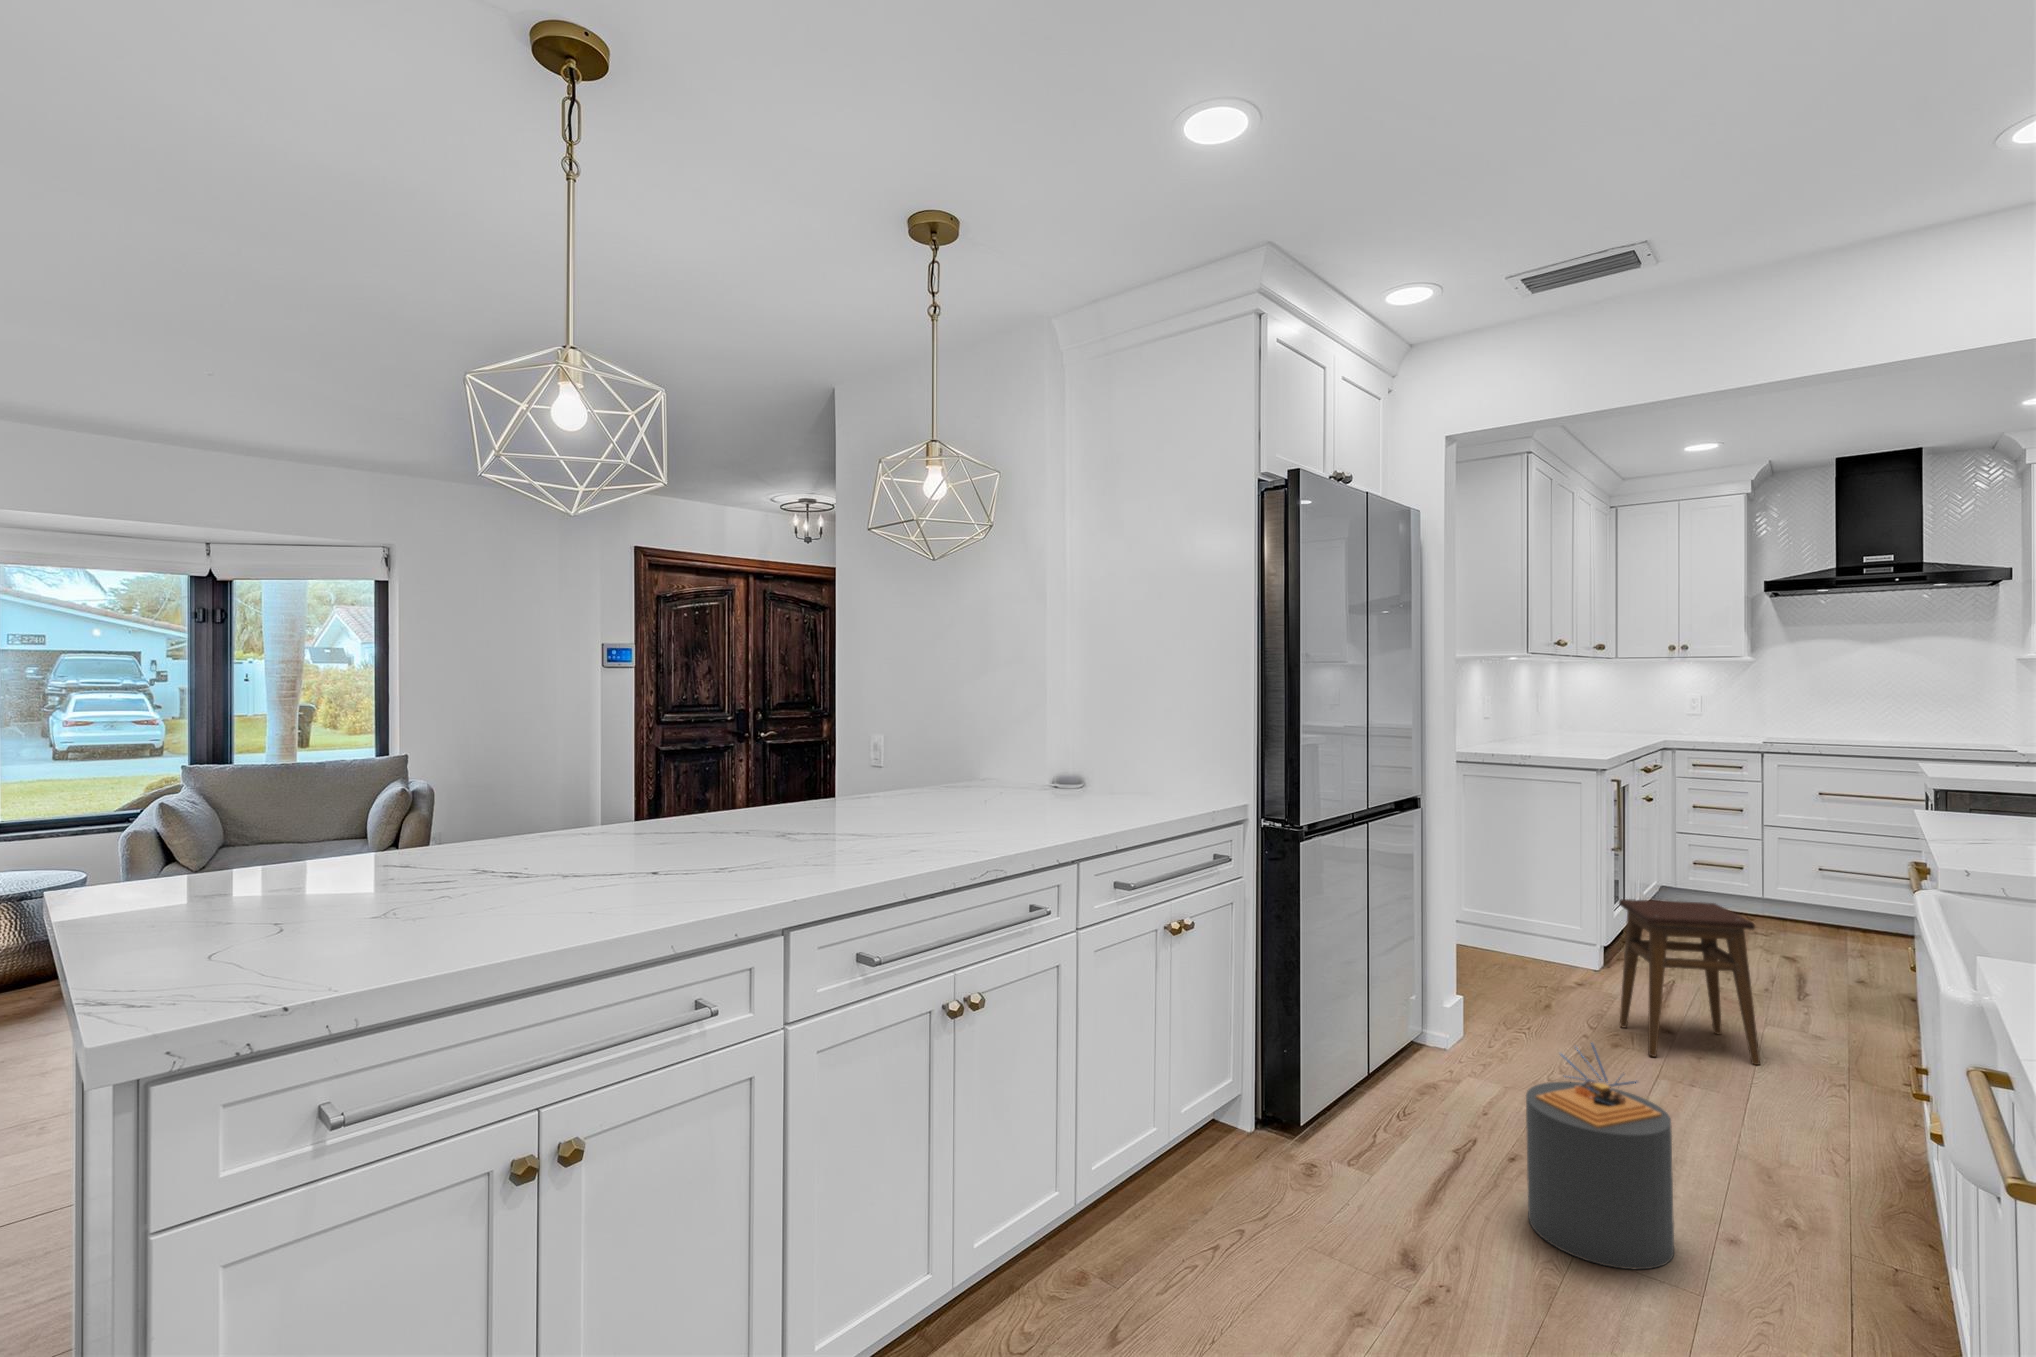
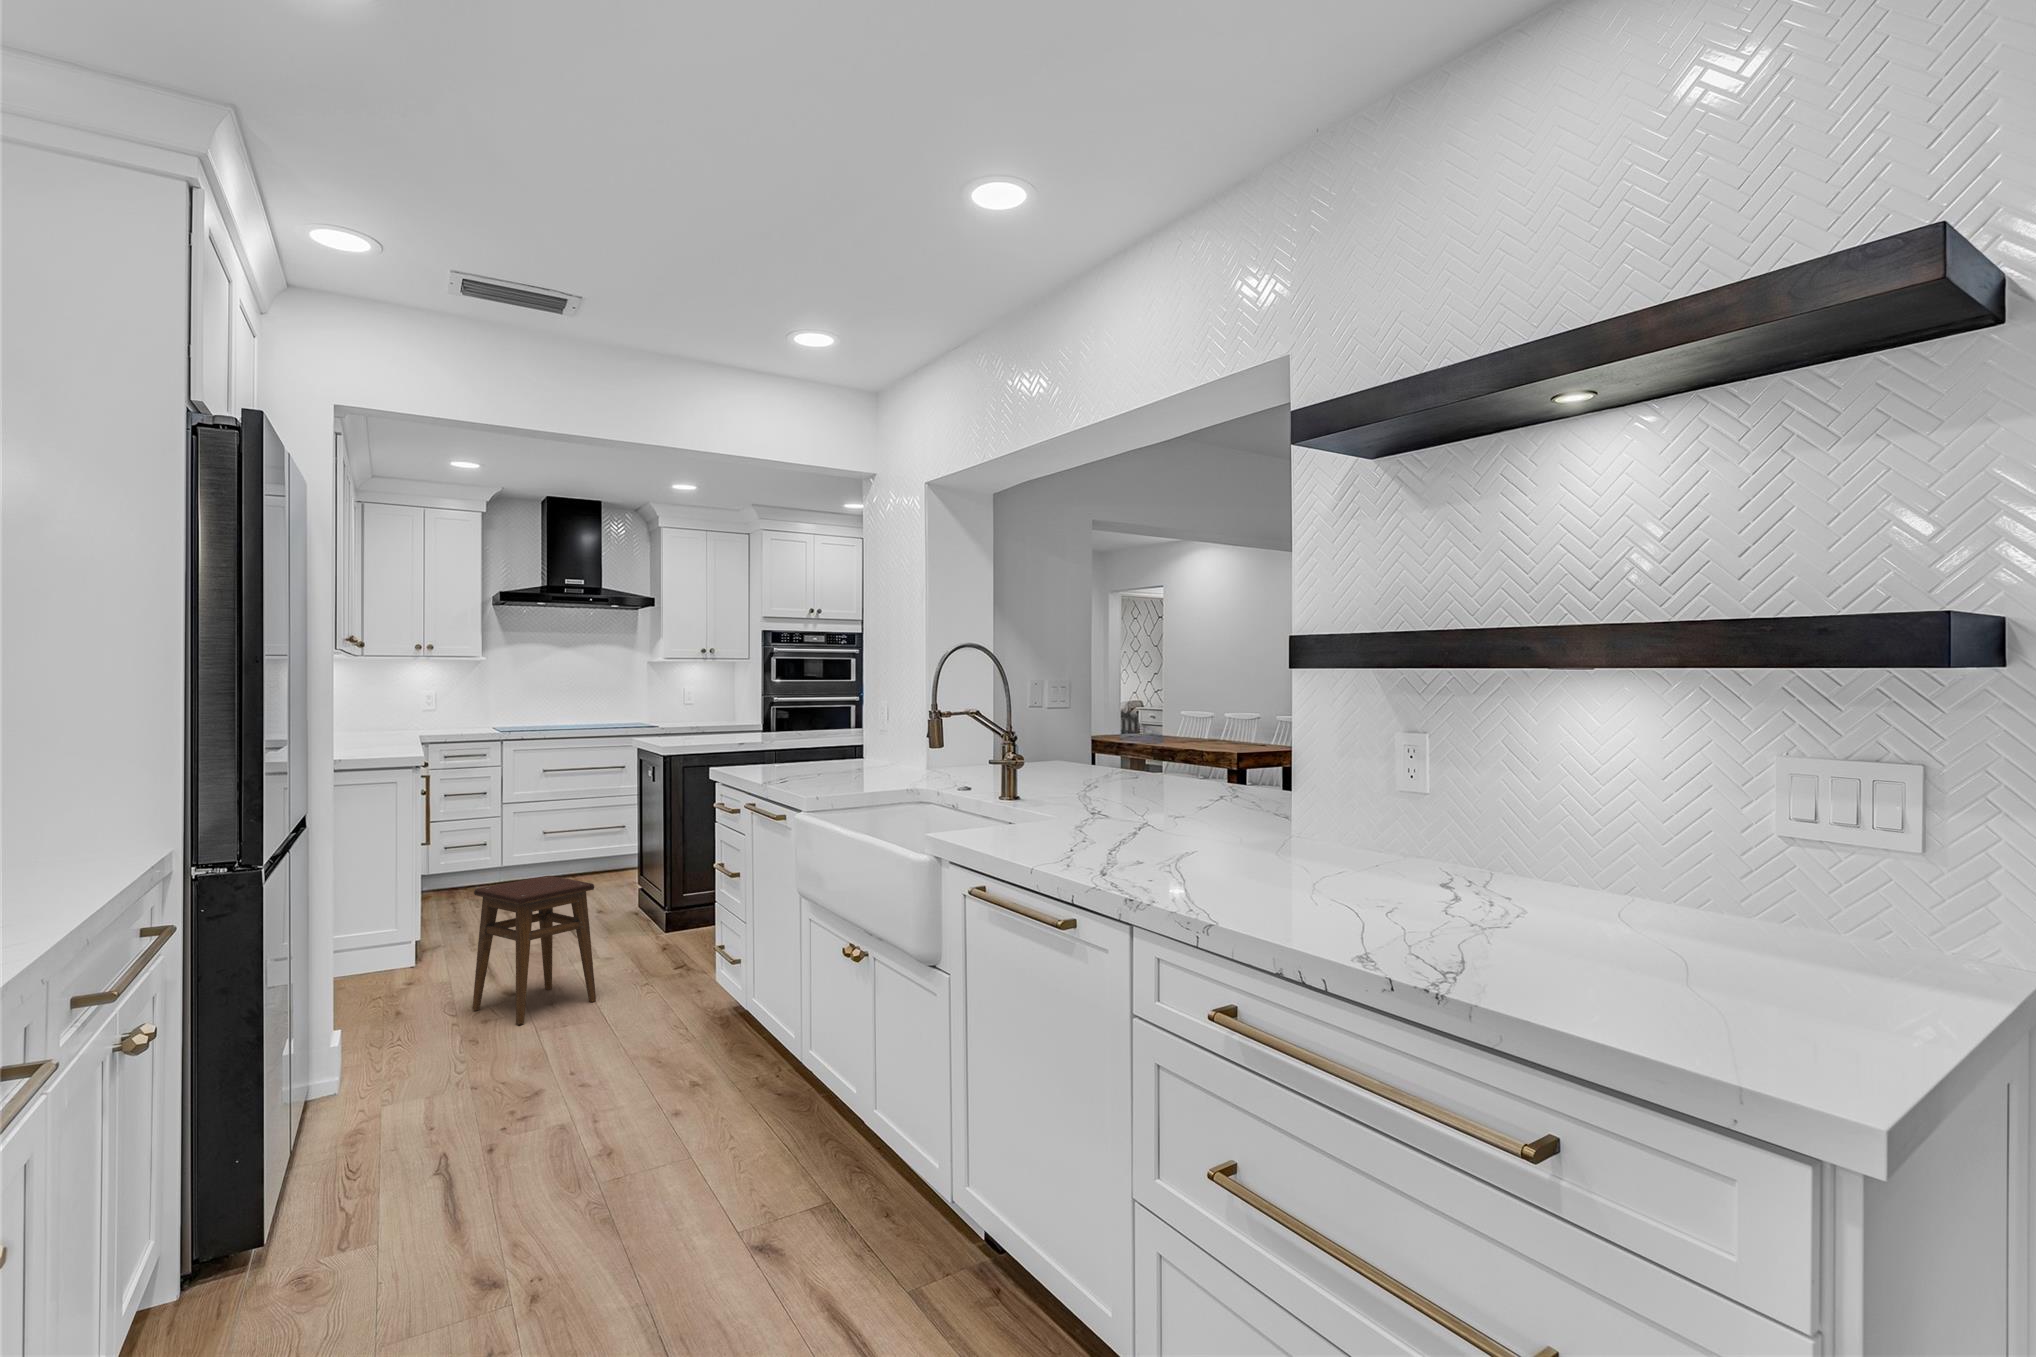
trash can: present [1526,1043,1674,1269] -> none [546,1002,665,1199]

